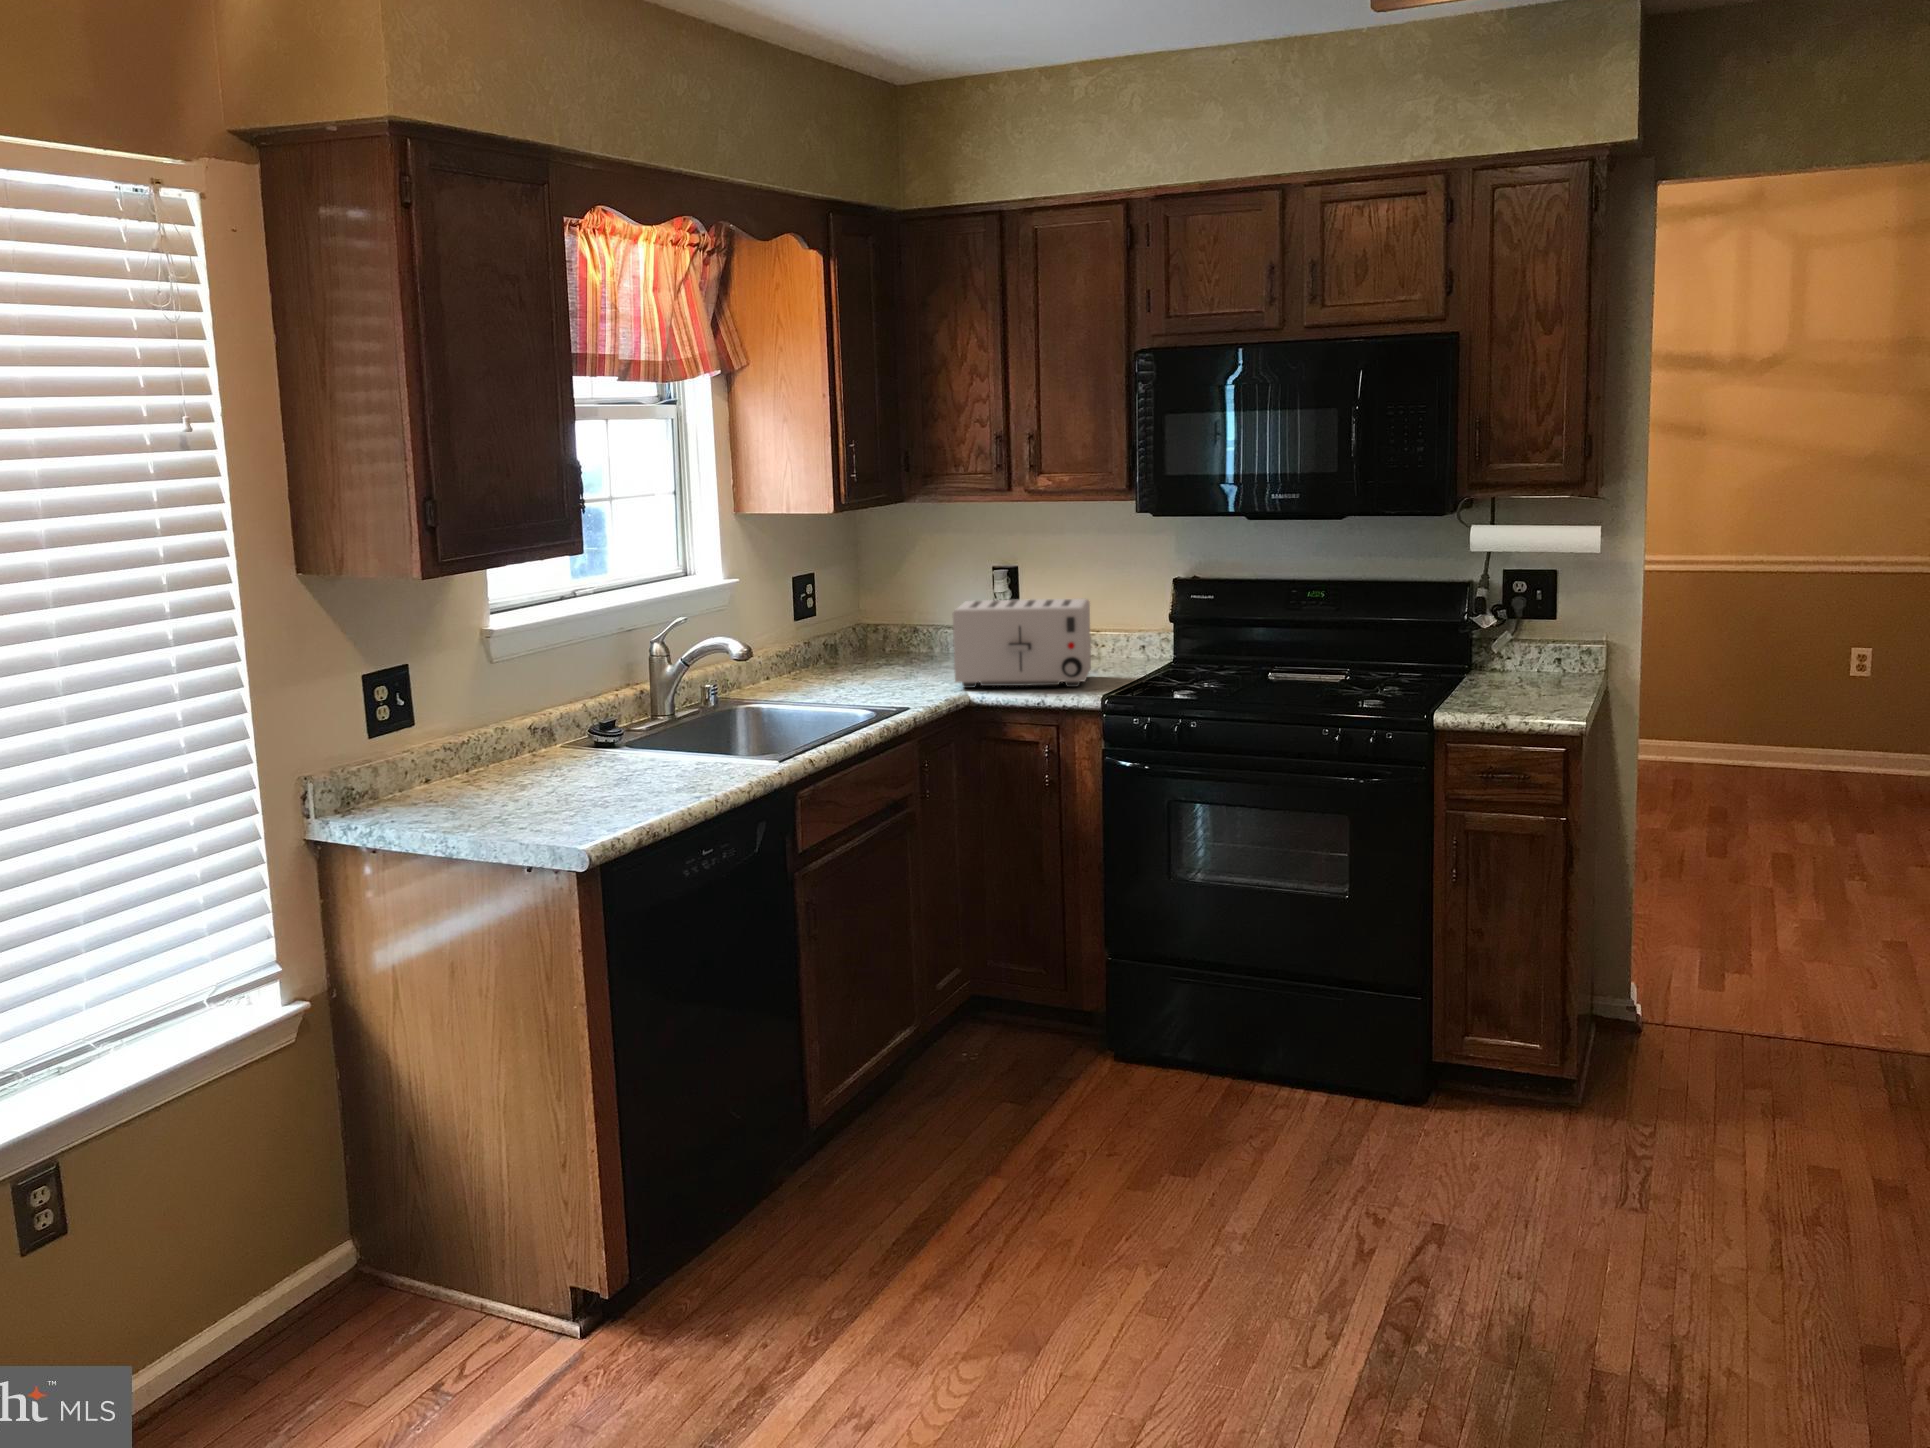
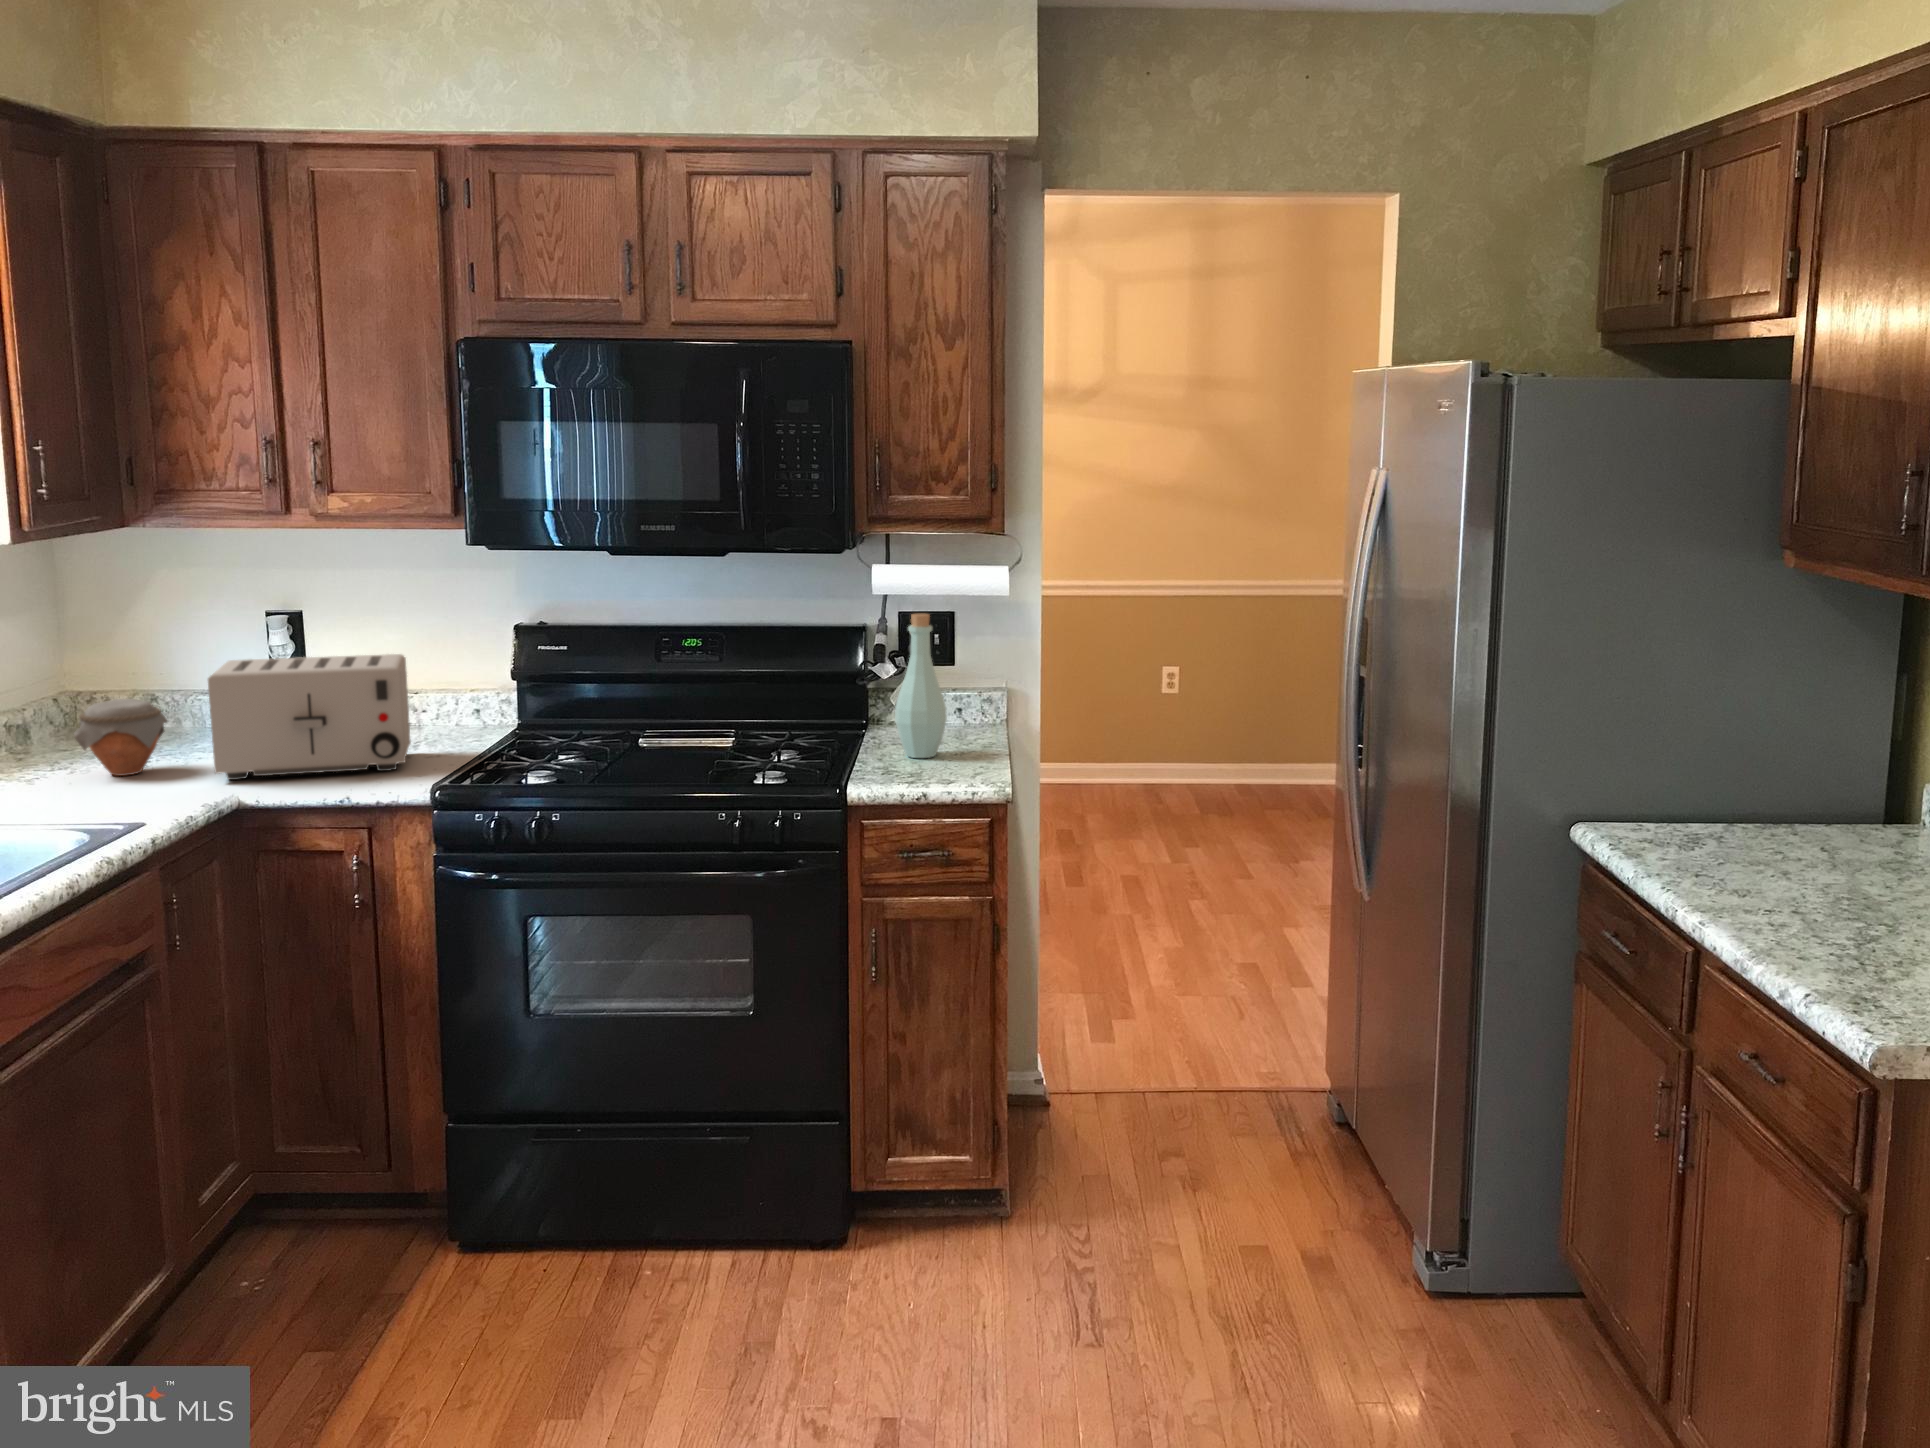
bottle: none [1487,569,1535,697] -> present [895,614,947,758]
jar: none [866,627,926,682] -> present [74,699,167,776]

